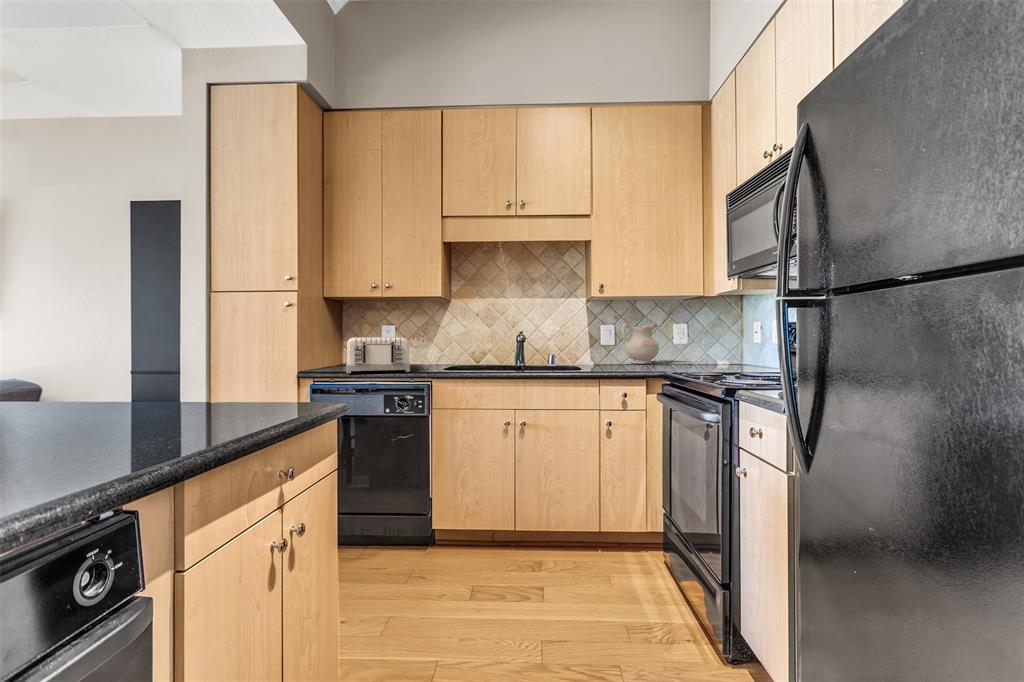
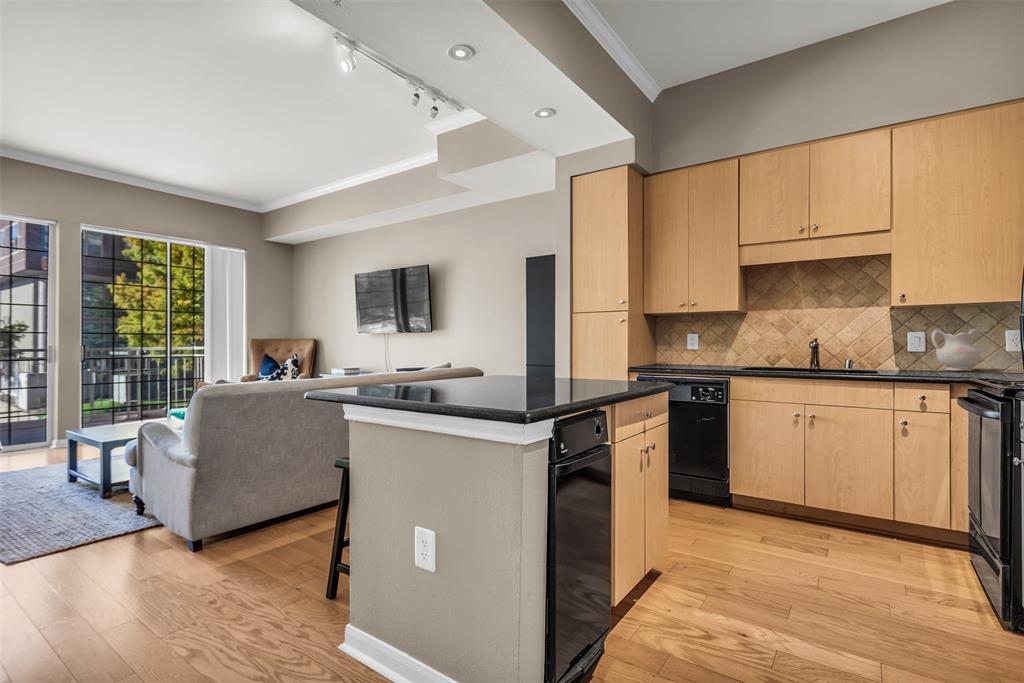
toaster: present [346,337,410,373] -> none [662,343,712,370]

